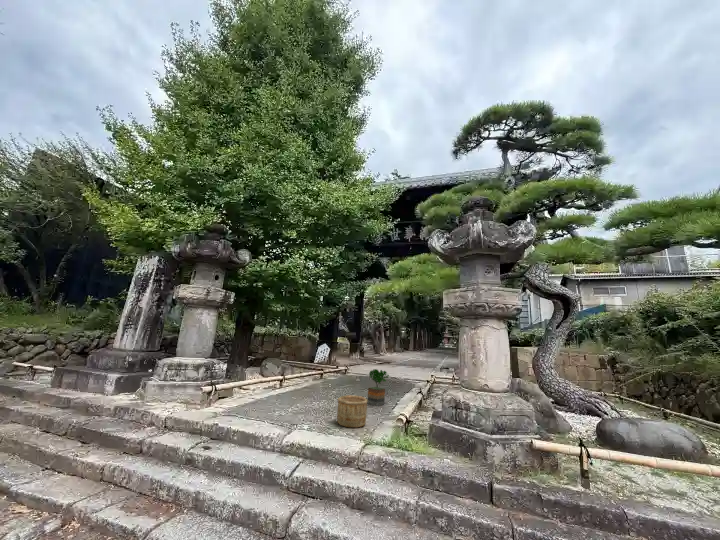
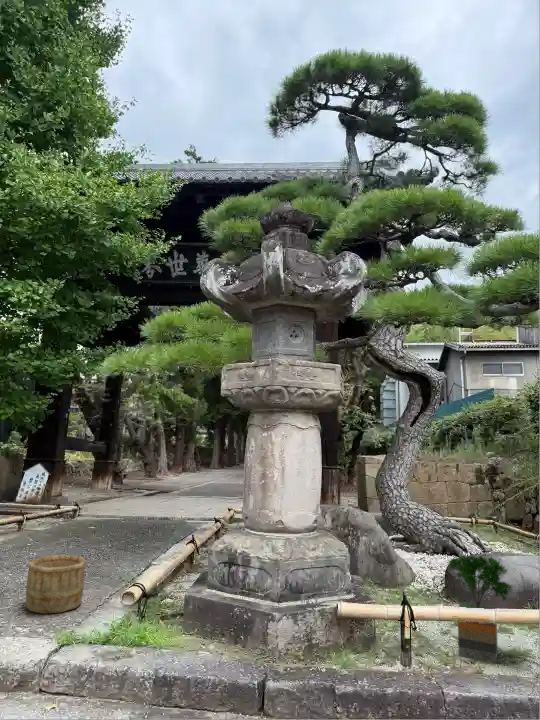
potted tree: present [367,369,389,406] -> present [448,555,512,663]

